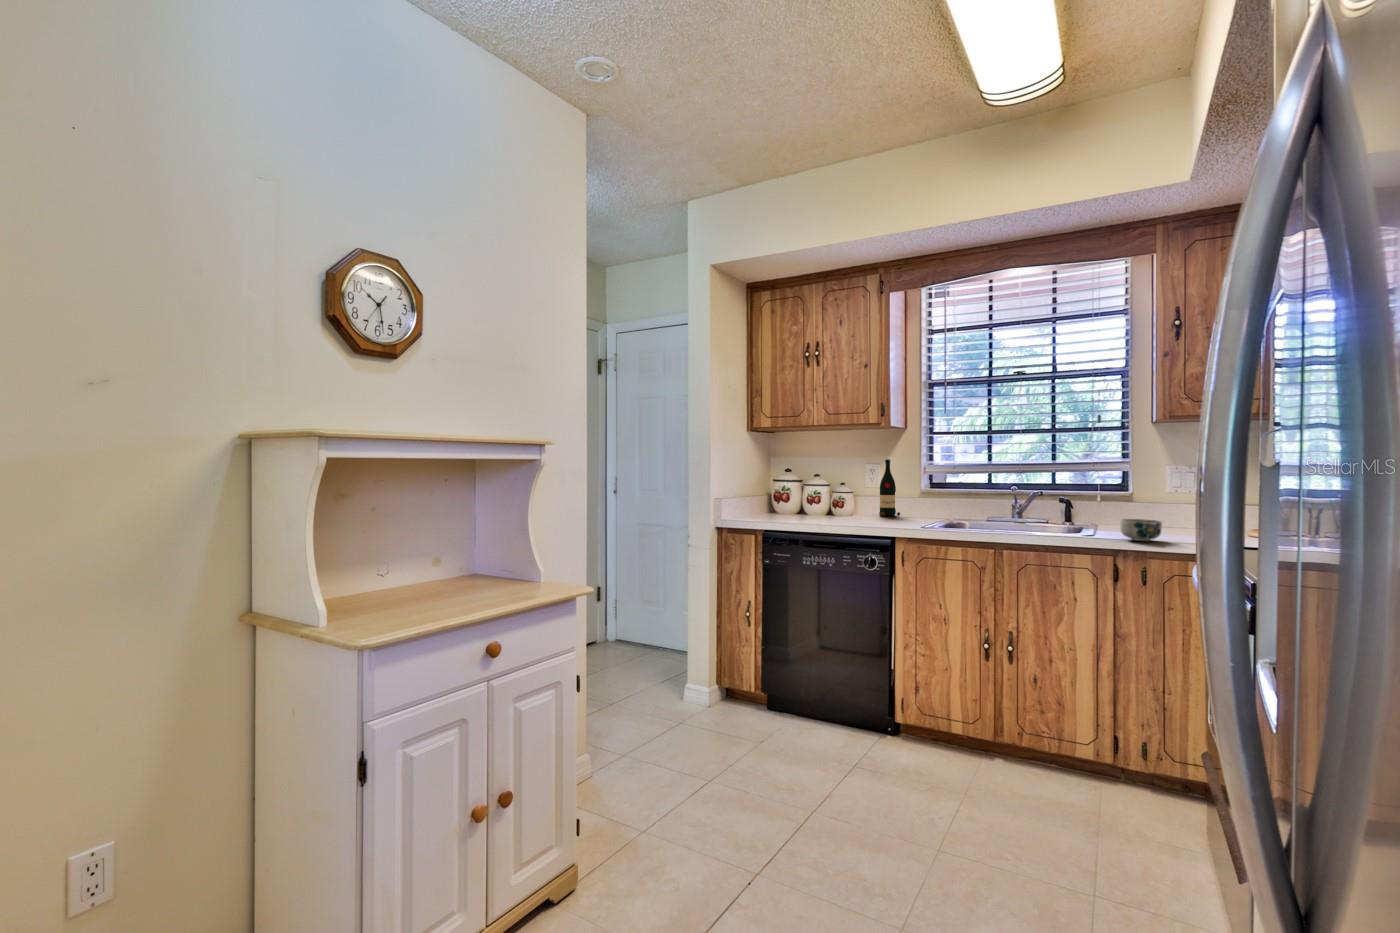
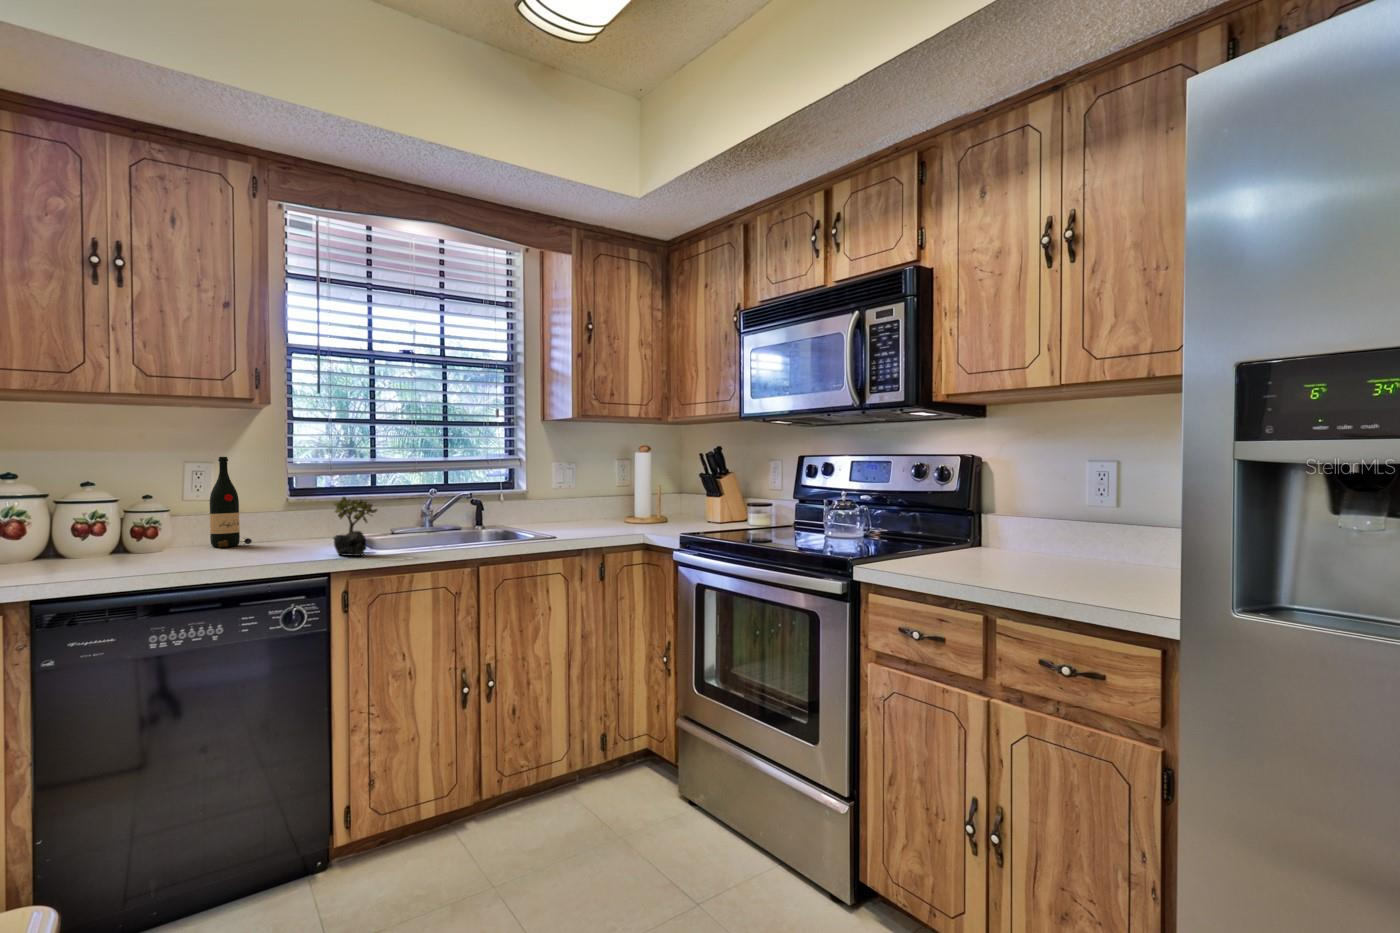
succulent plant: none [900,489,930,530] -> present [334,497,377,556]
bowl: present [1120,519,1162,541] -> none [573,514,608,535]

